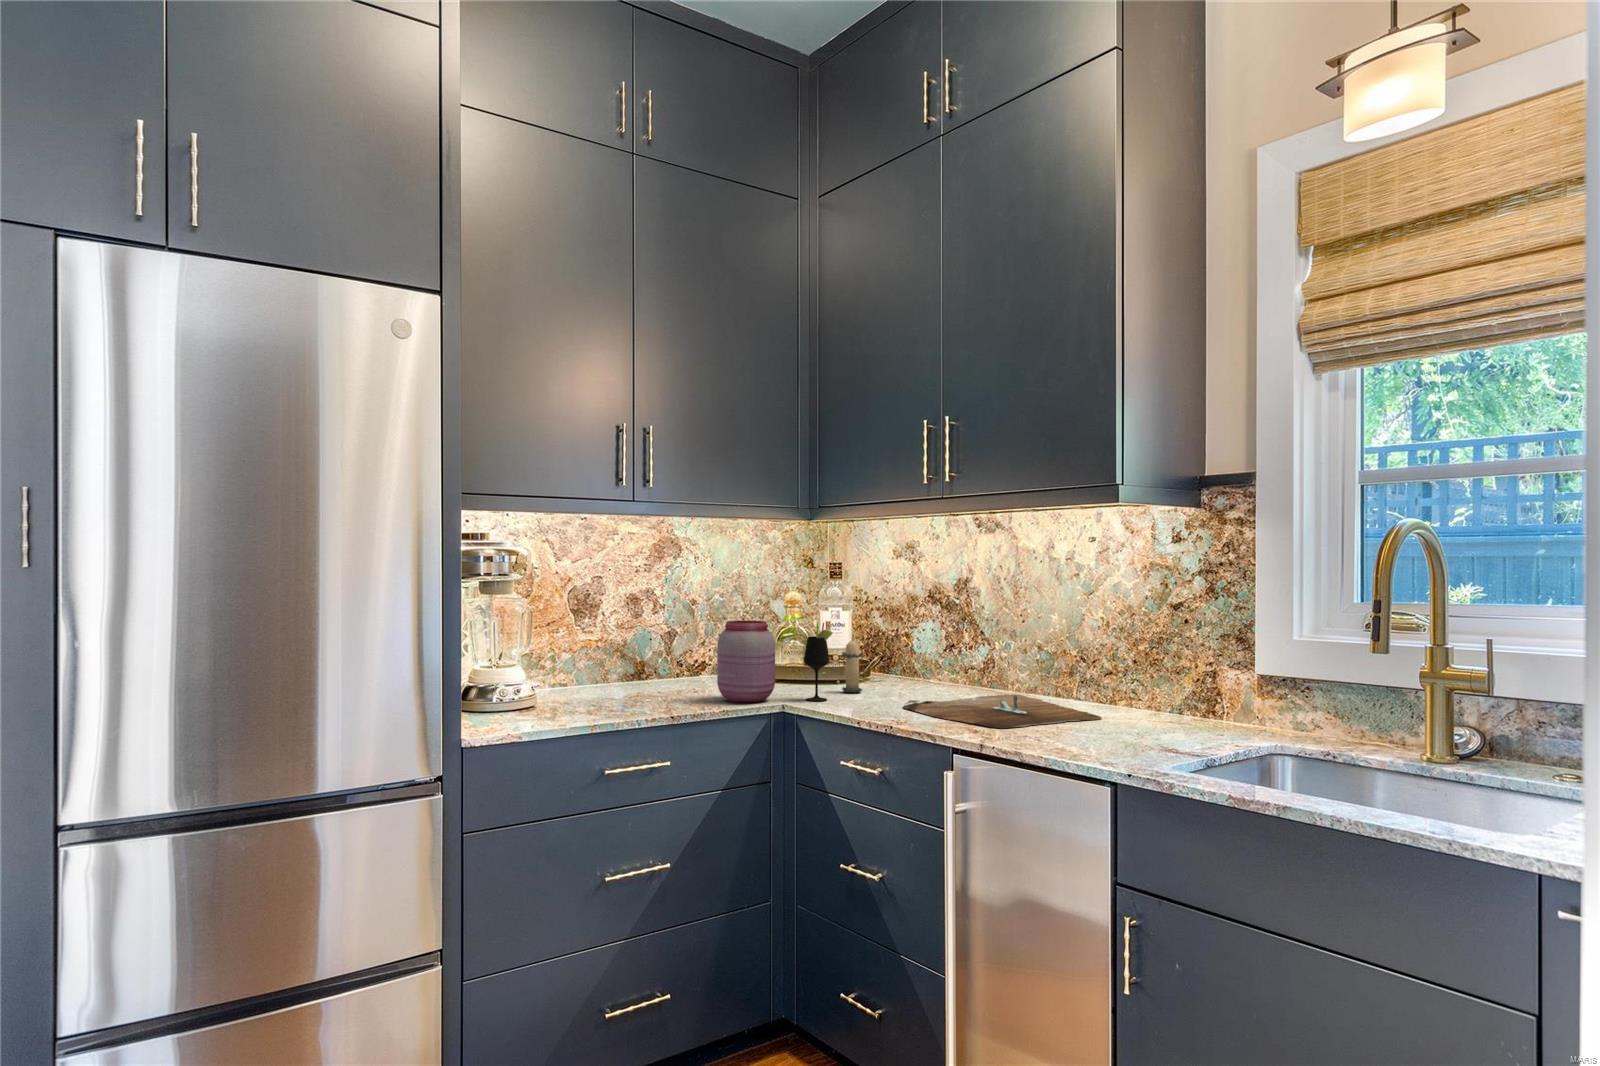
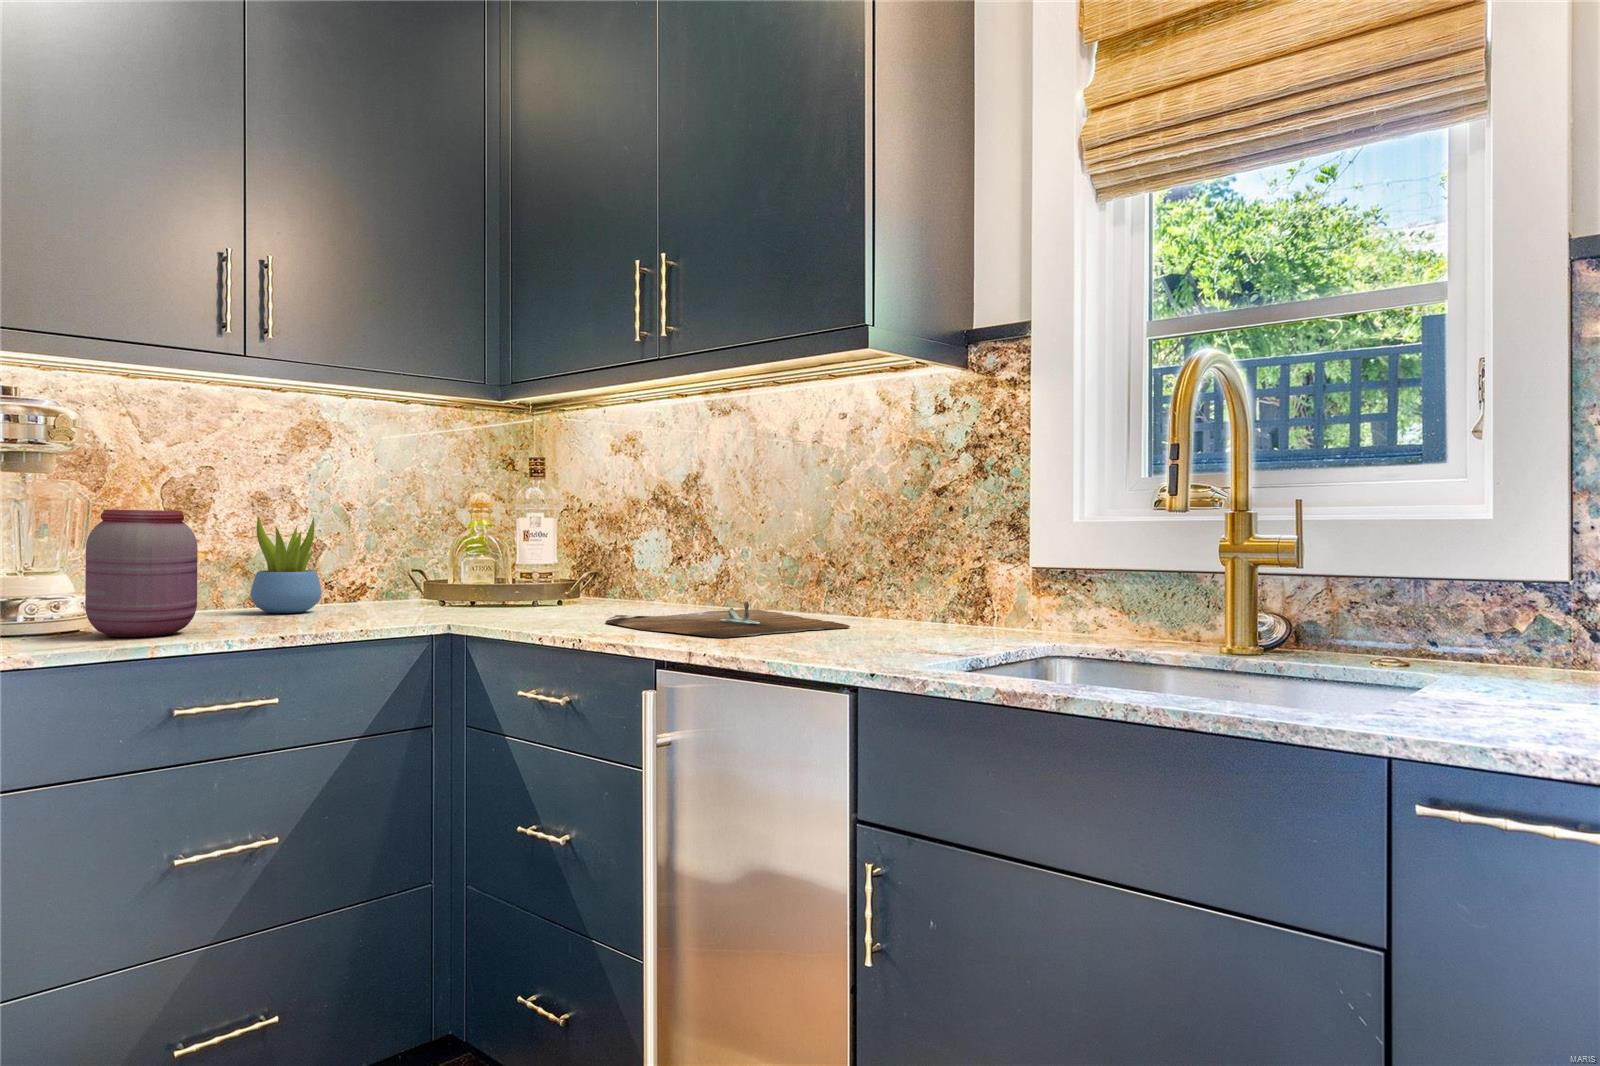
succulent plant: none [639,618,686,690] -> present [250,515,322,613]
jar: present [717,621,775,703] -> present [85,510,198,637]
wine glass: present [804,623,833,701] -> none [478,516,517,619]
candle: present [842,637,863,692] -> none [532,541,567,612]

